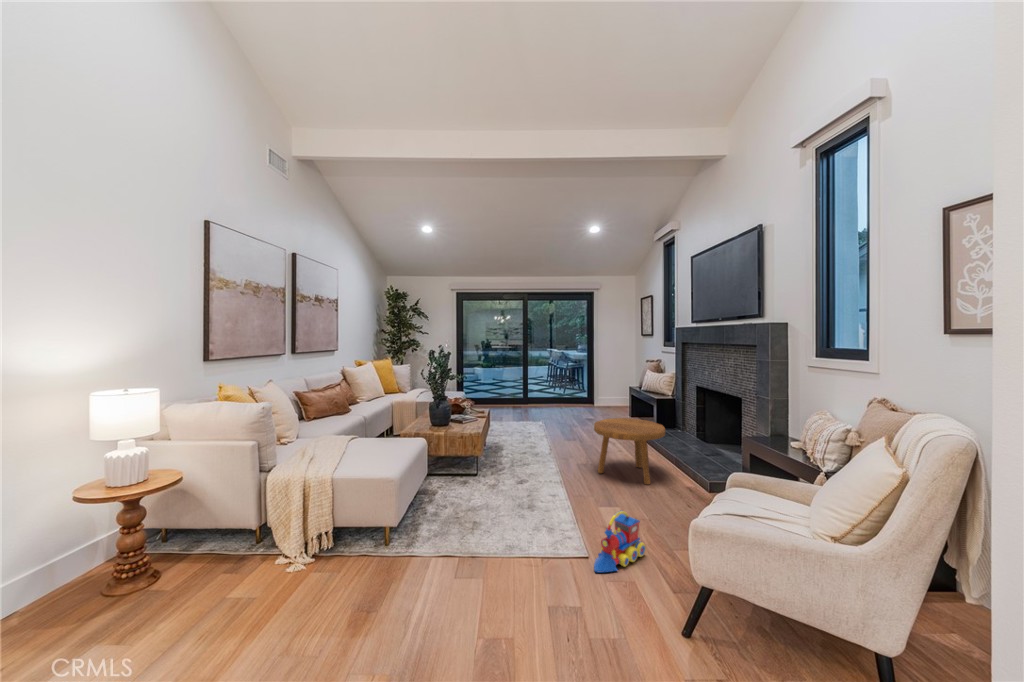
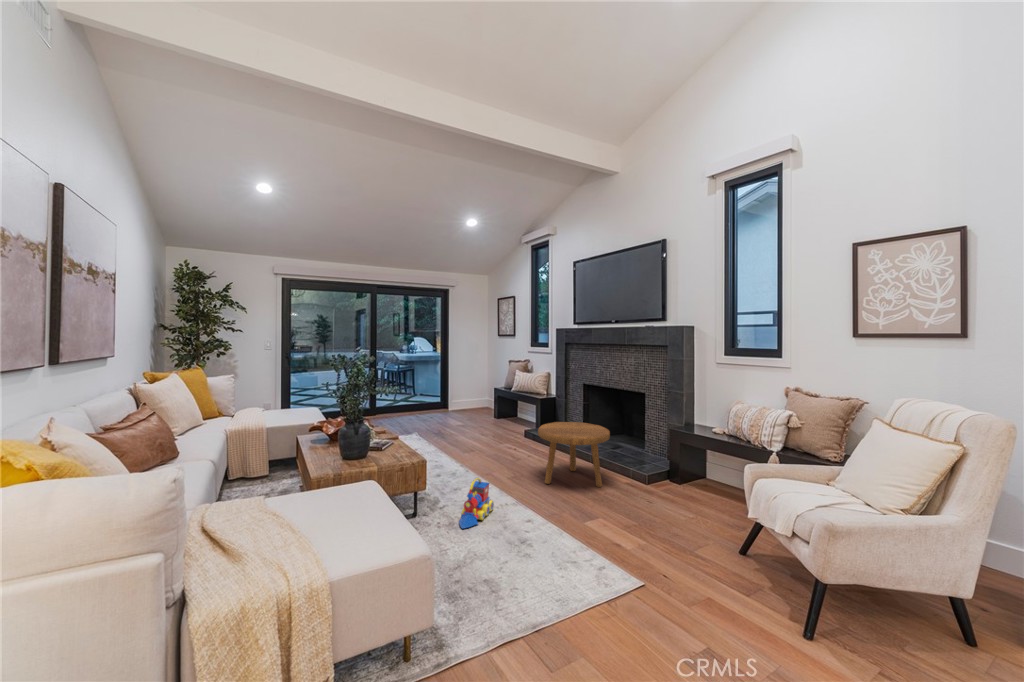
toy train: present [594,511,646,573] -> present [459,477,494,529]

